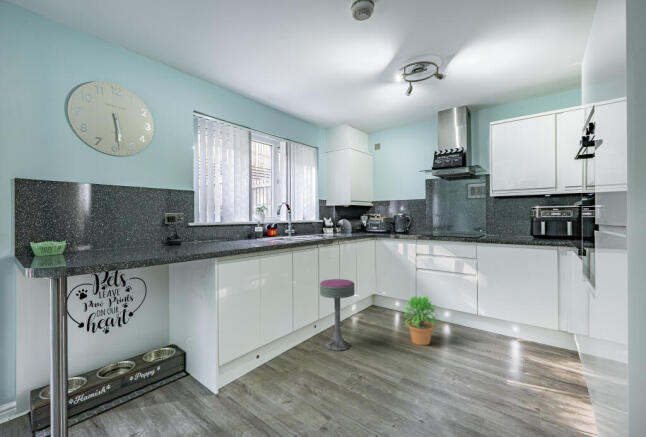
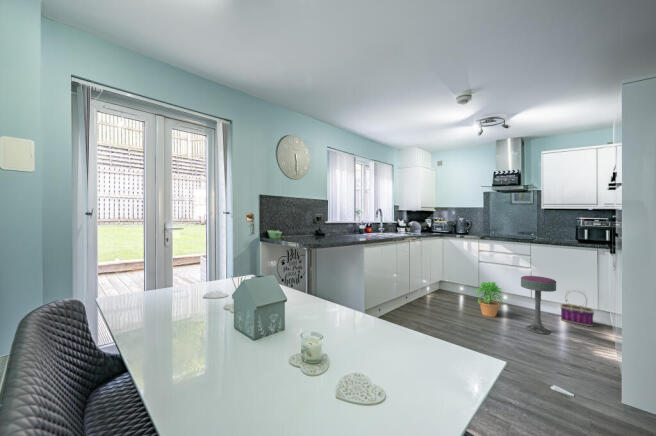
bar stool: present [320,279,355,351] -> present [521,276,556,334]
basket: none [512,301,555,354] -> present [560,298,594,326]

